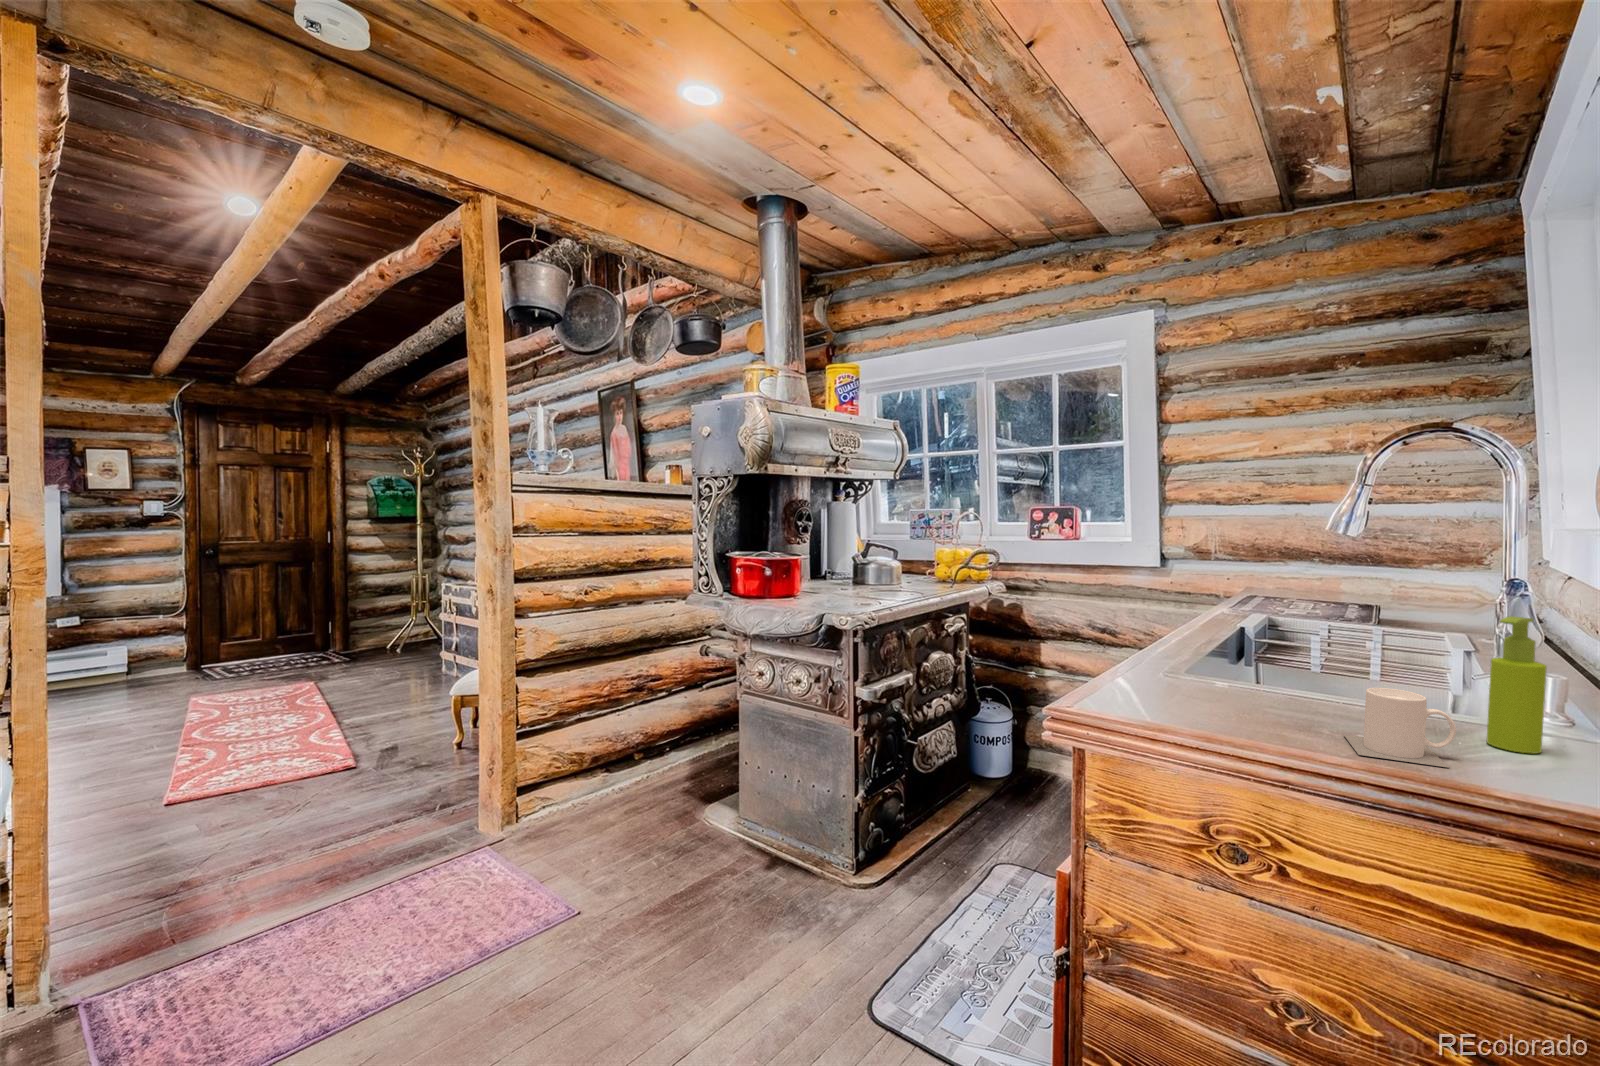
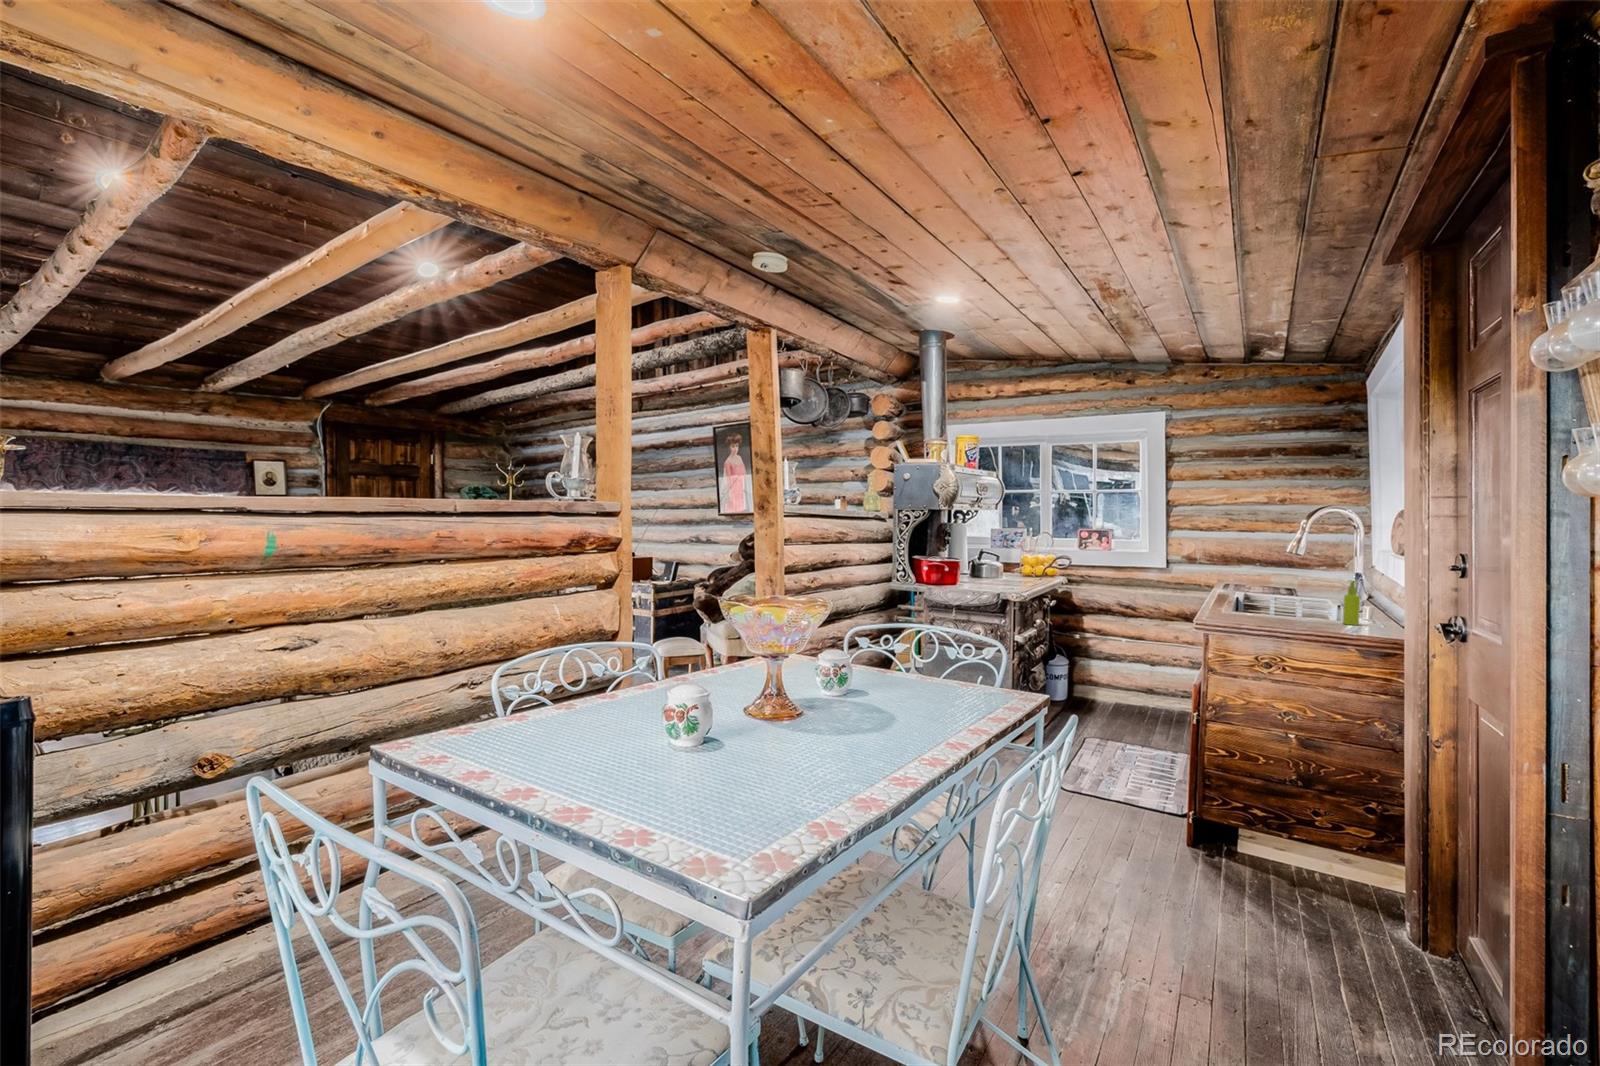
mug: present [1344,688,1456,768] -> none [1298,604,1333,627]

